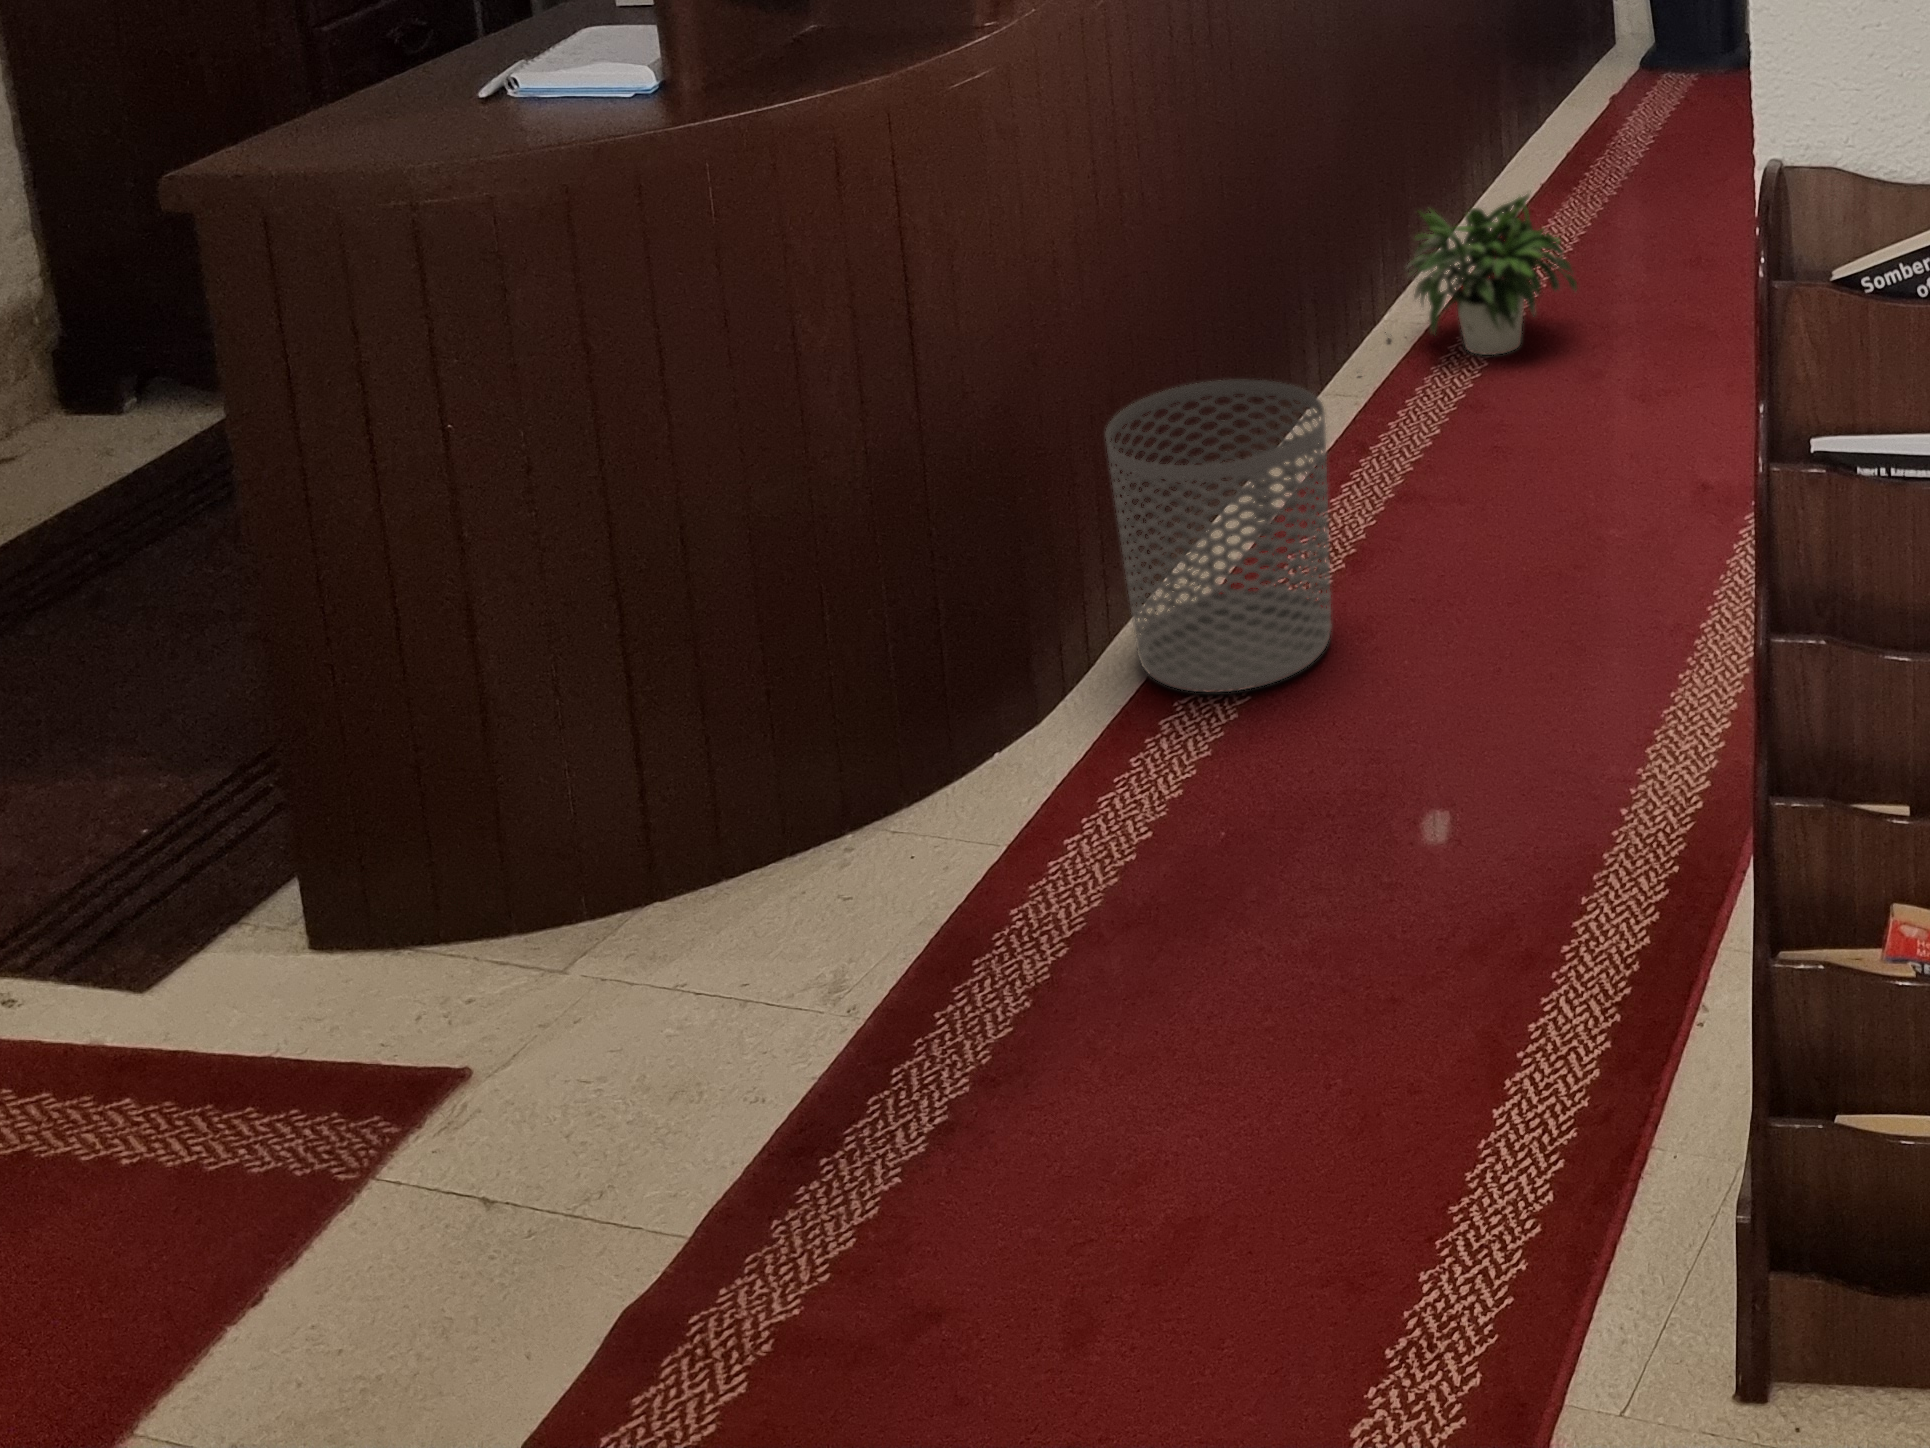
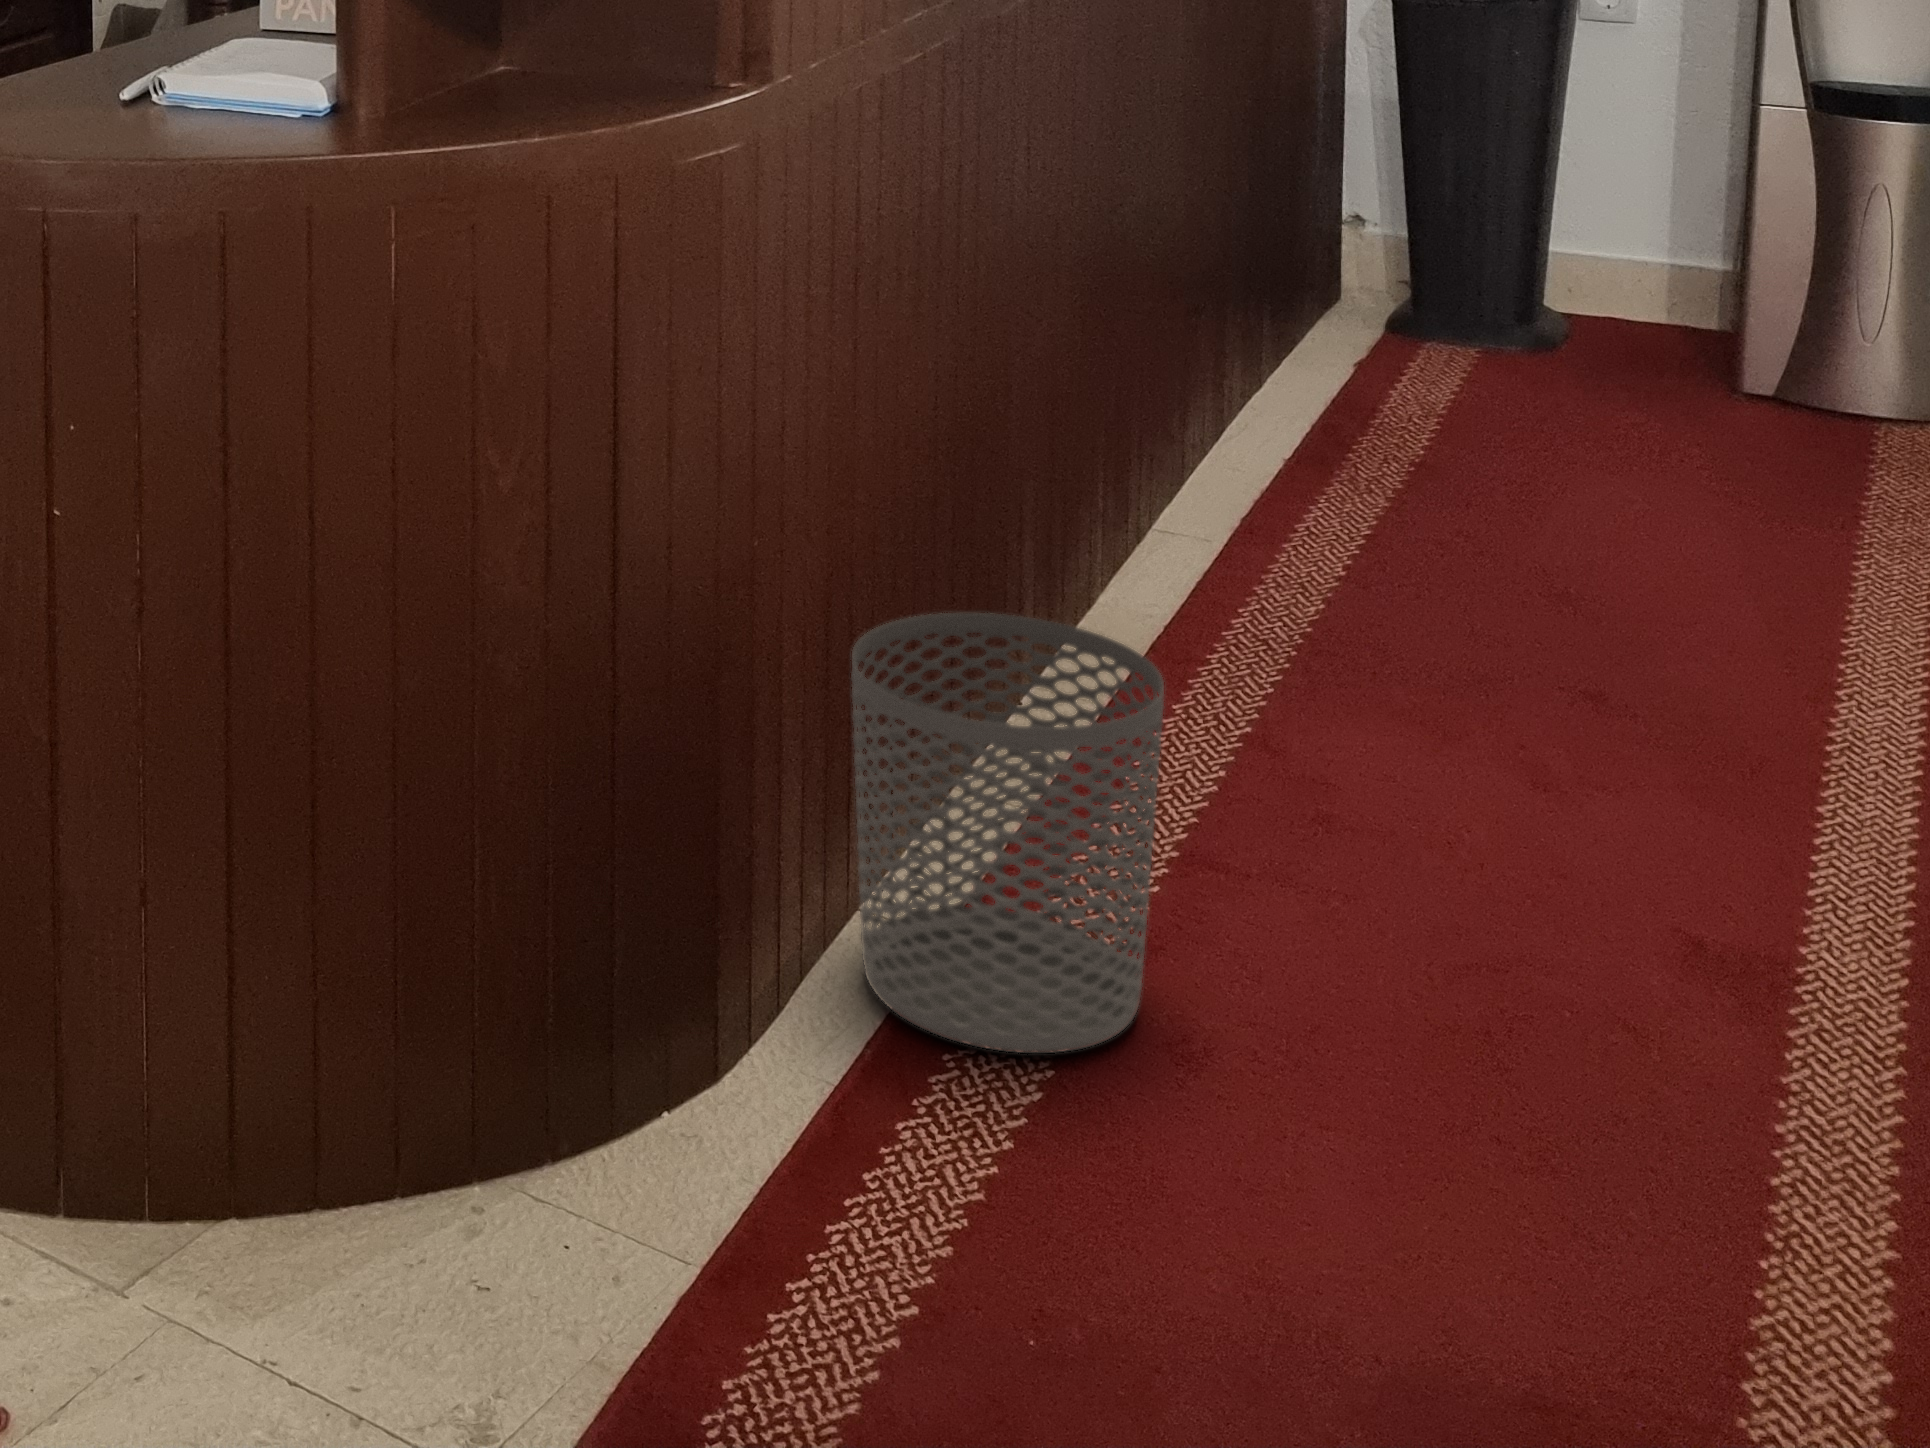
potted plant: present [1385,194,1577,355] -> none [1089,432,1405,646]

